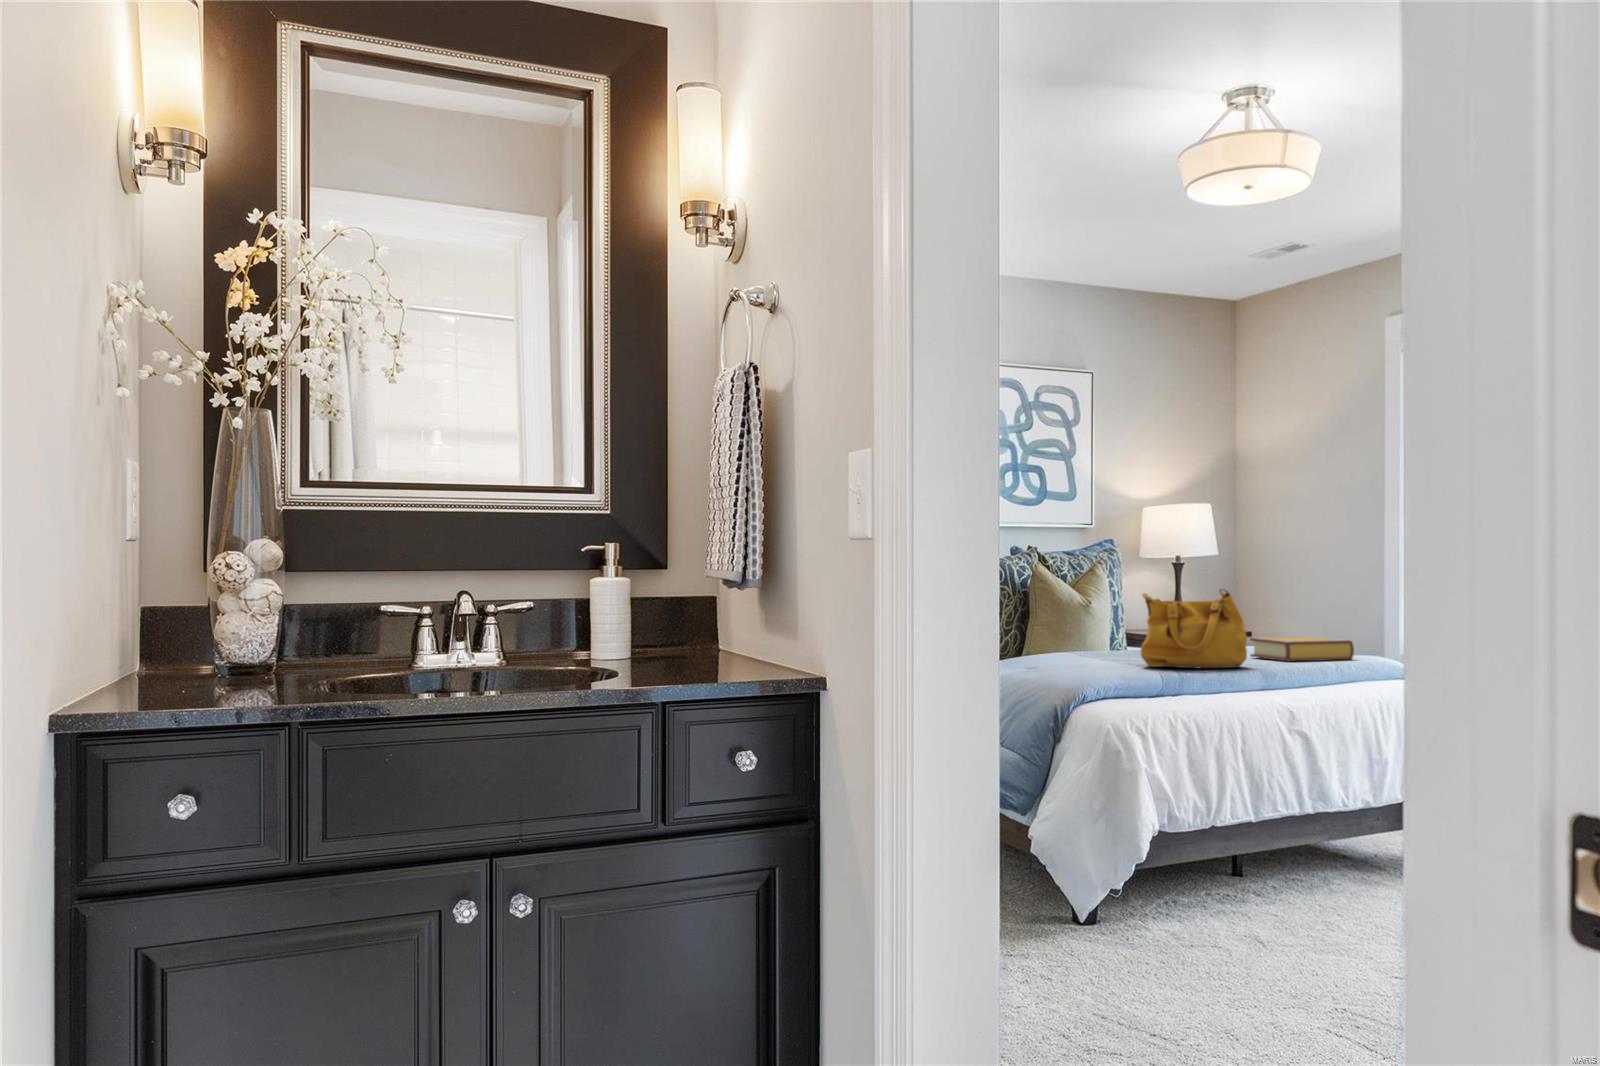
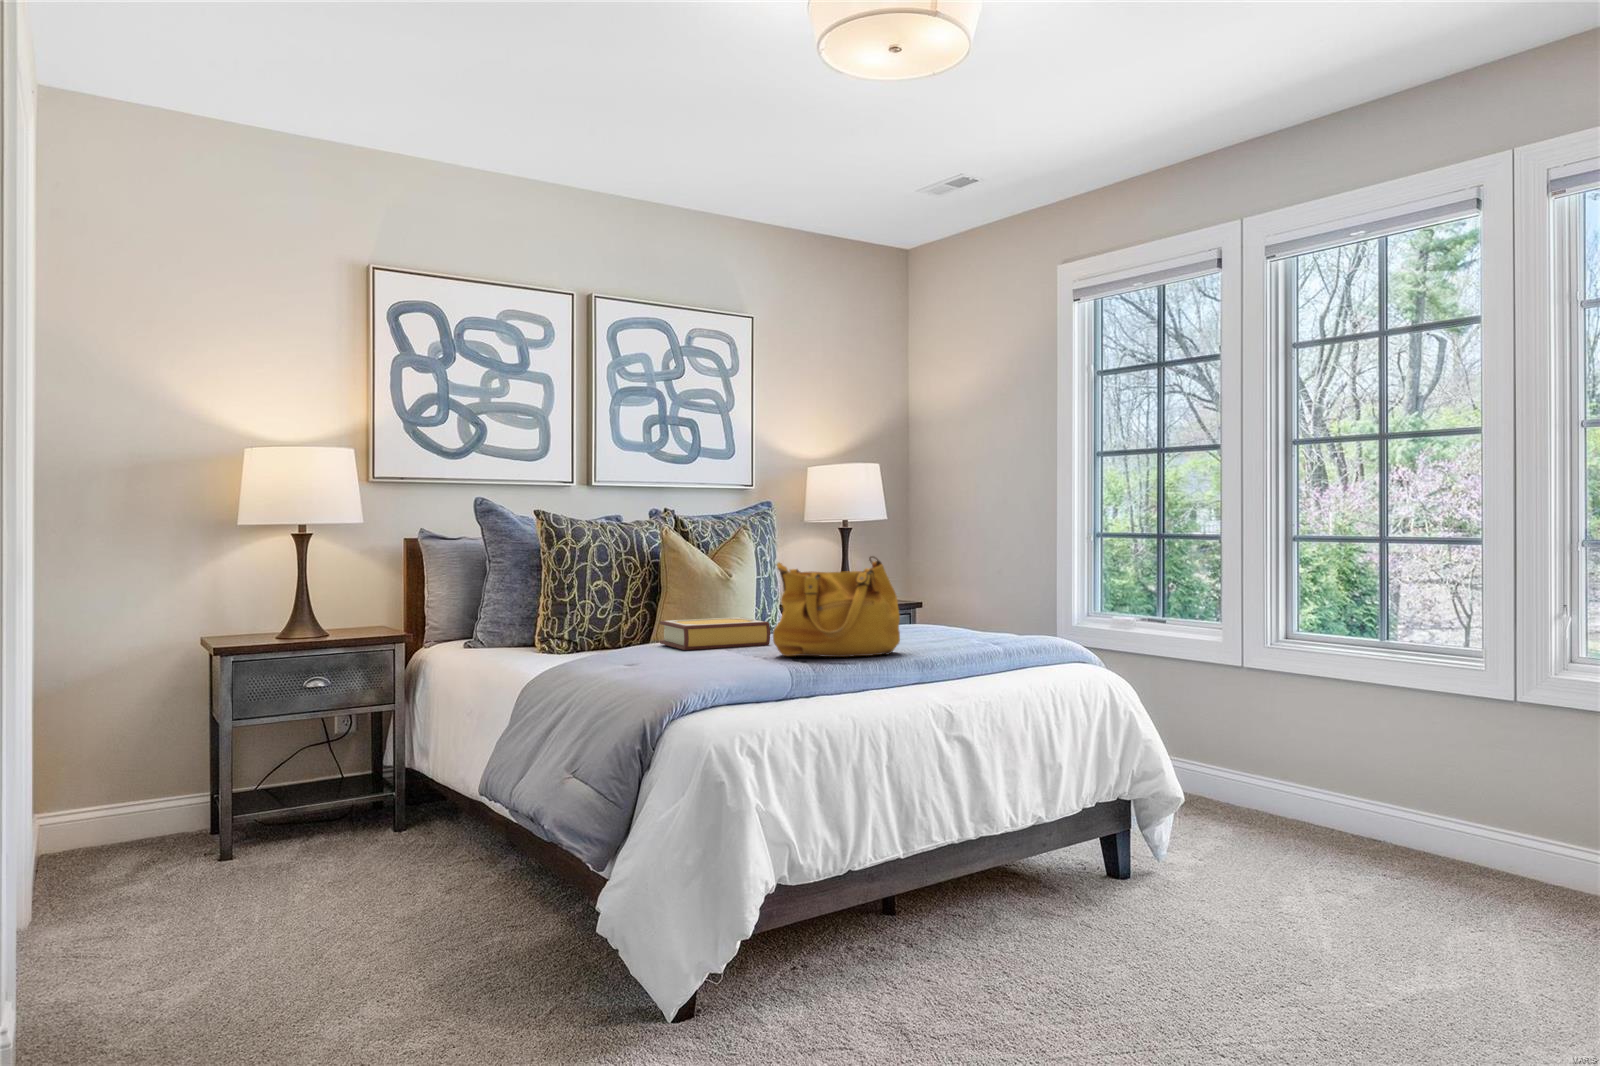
book: present [1250,637,1354,661] -> present [660,617,770,650]

